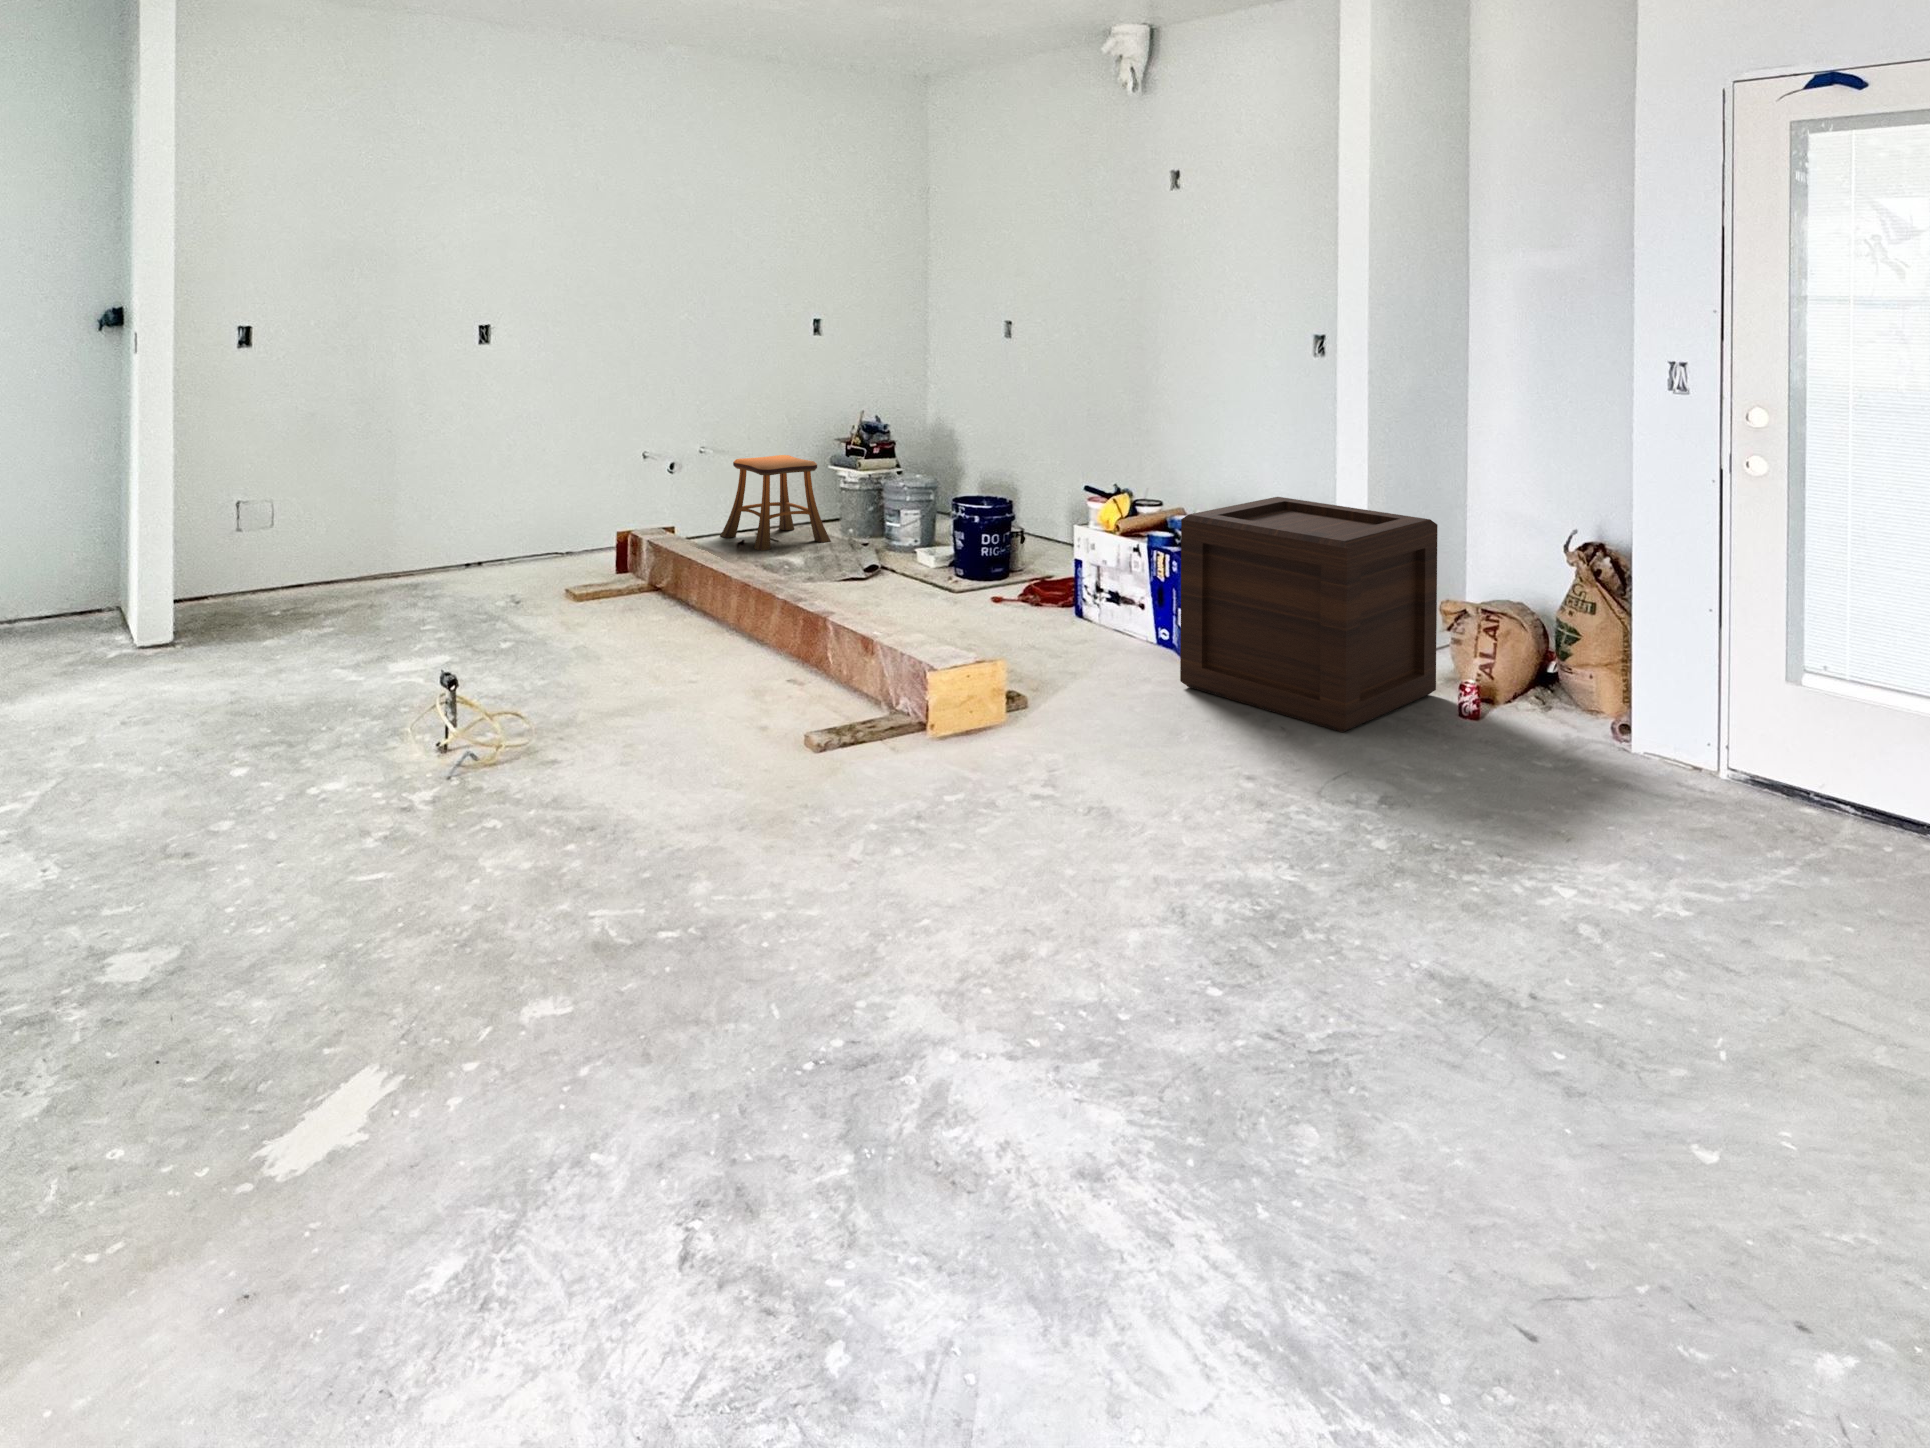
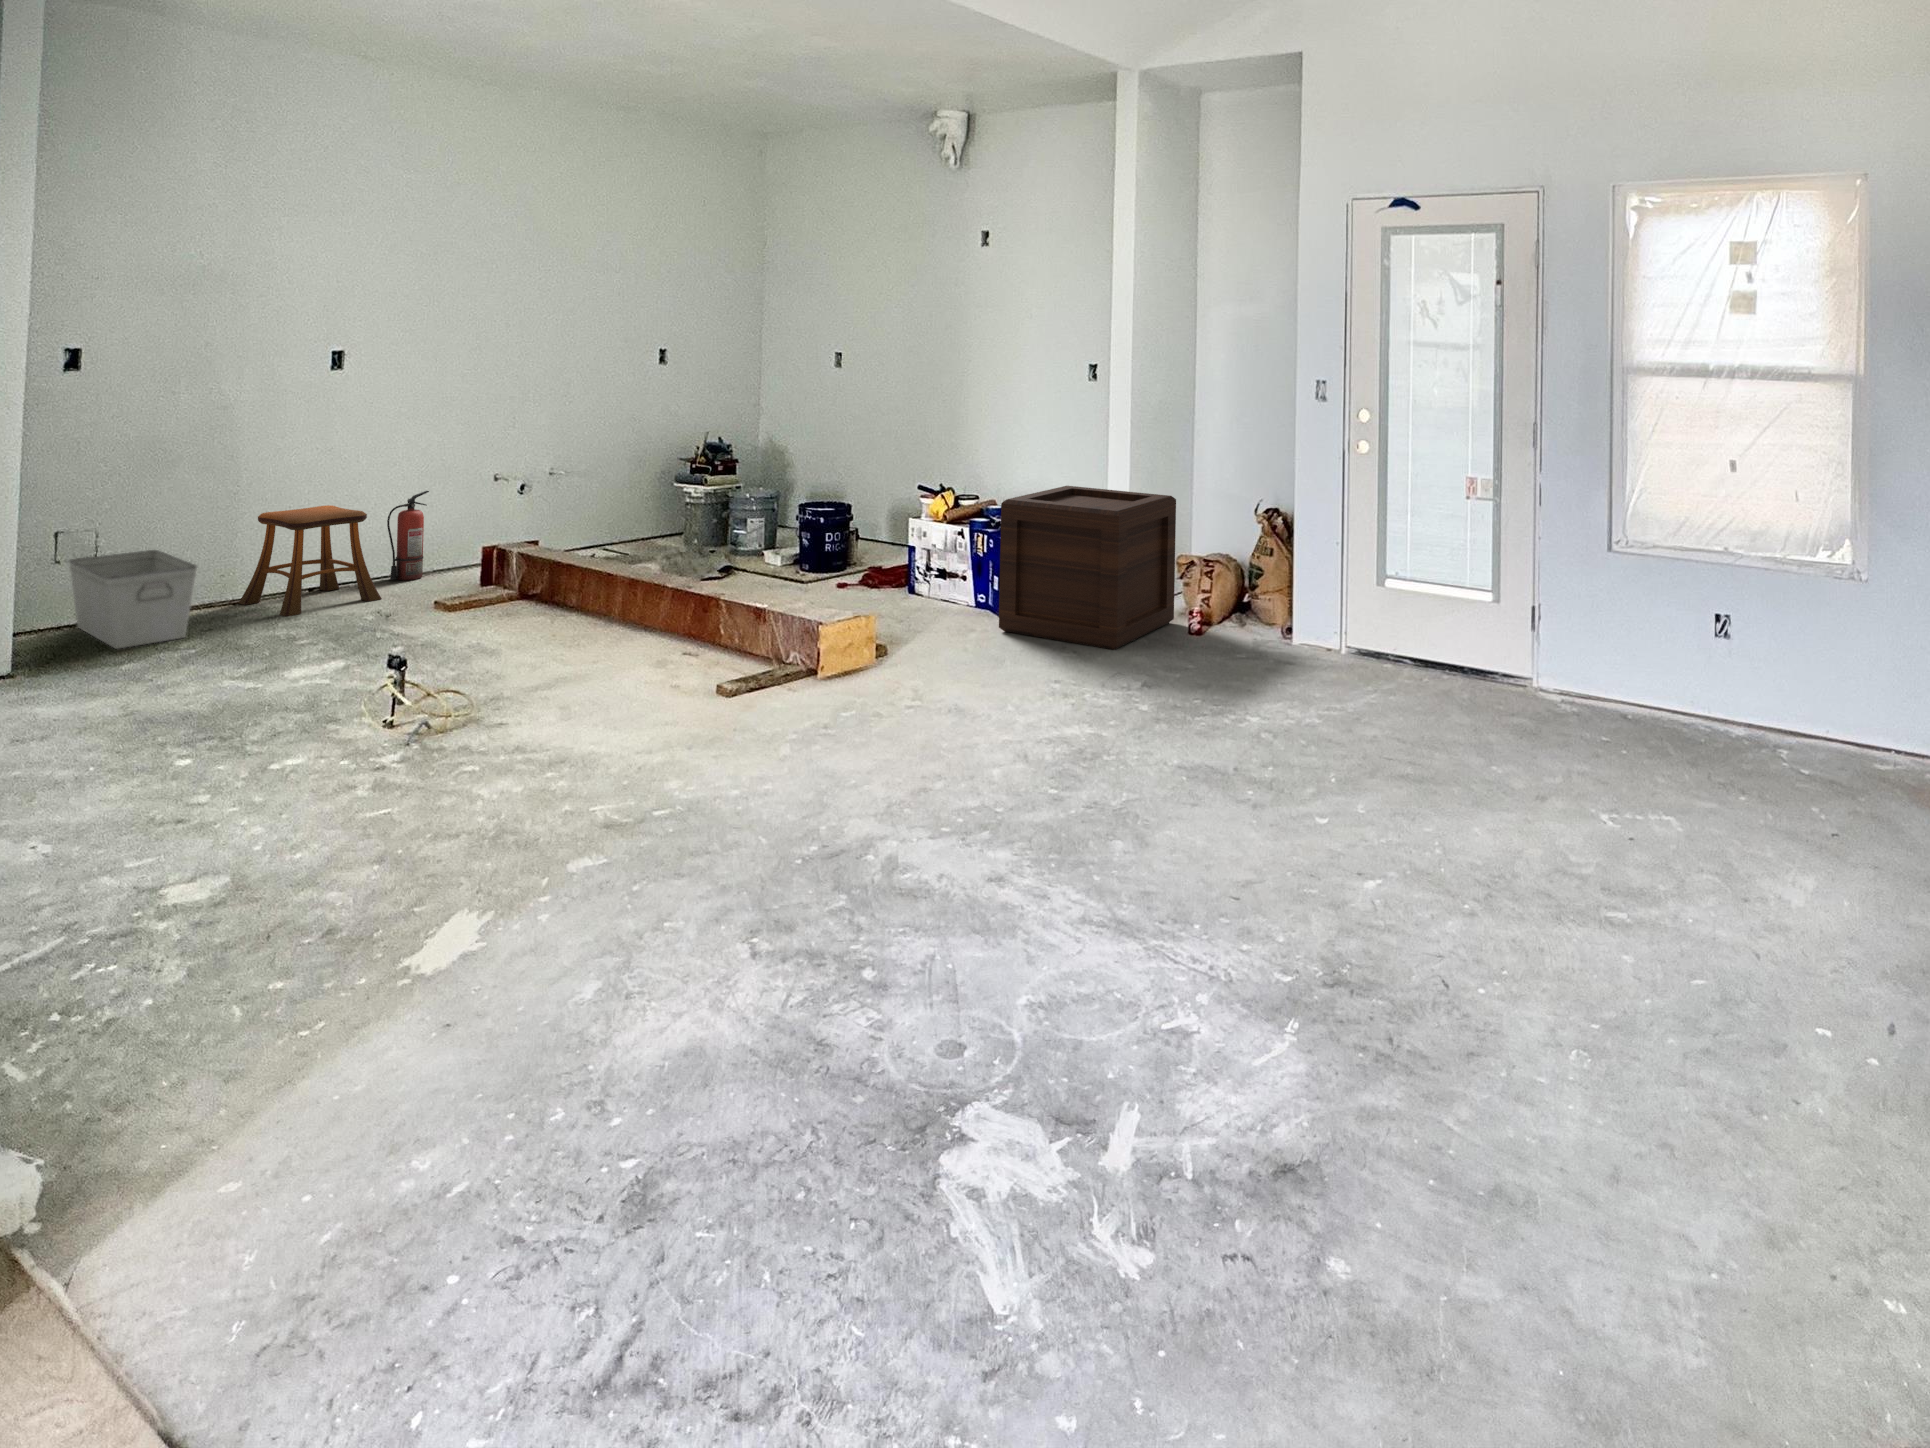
stool: present [720,455,831,550] -> present [239,505,381,616]
fire extinguisher: none [529,469,570,562] -> present [387,491,429,580]
storage bin: none [234,521,332,622] -> present [69,550,197,649]

